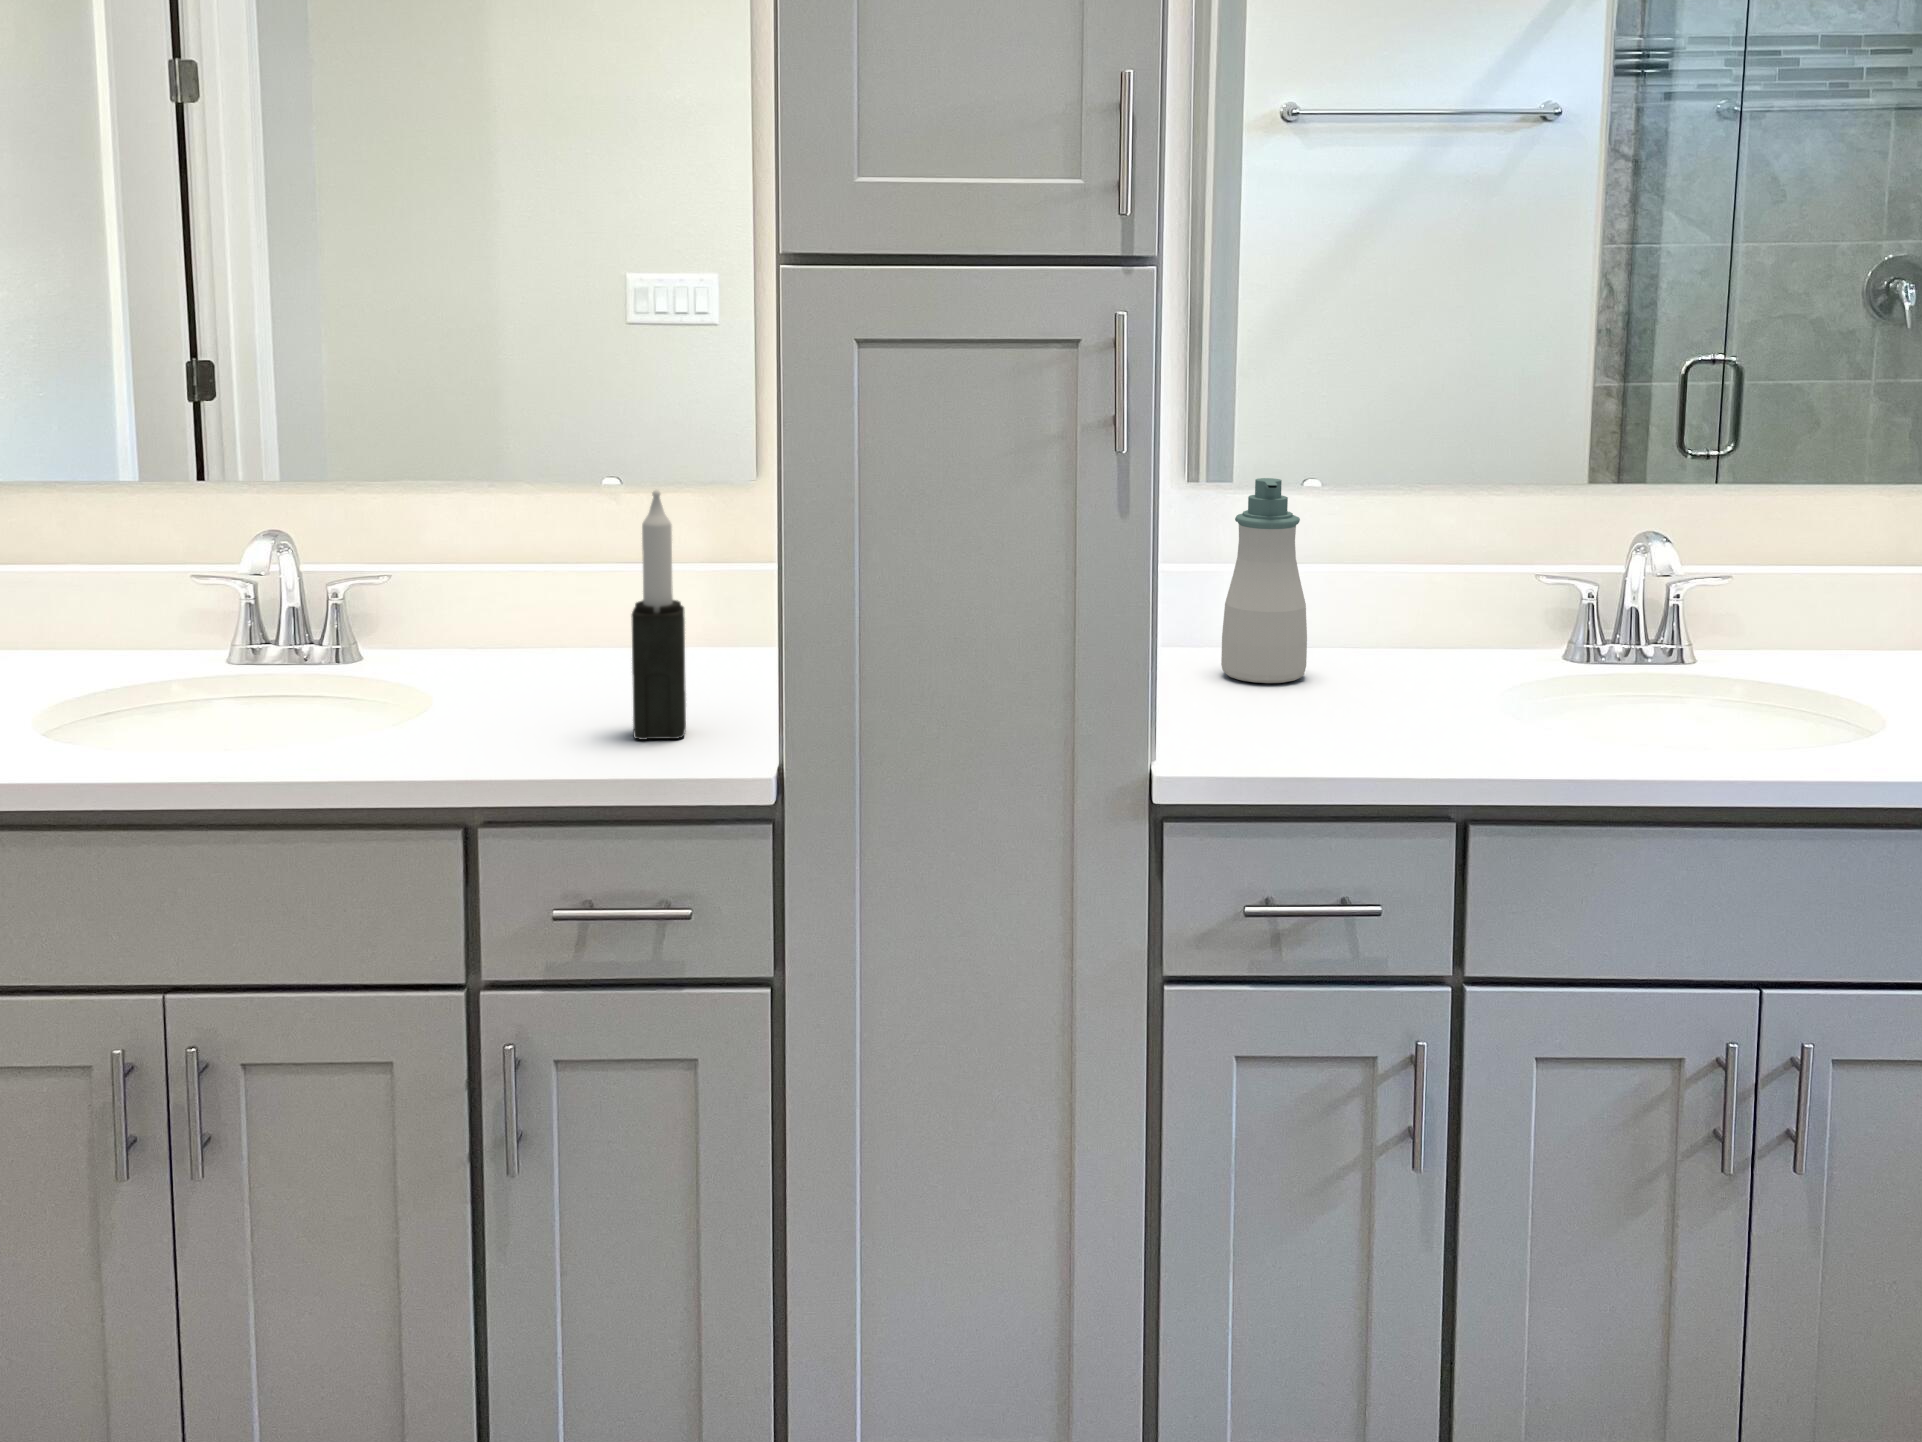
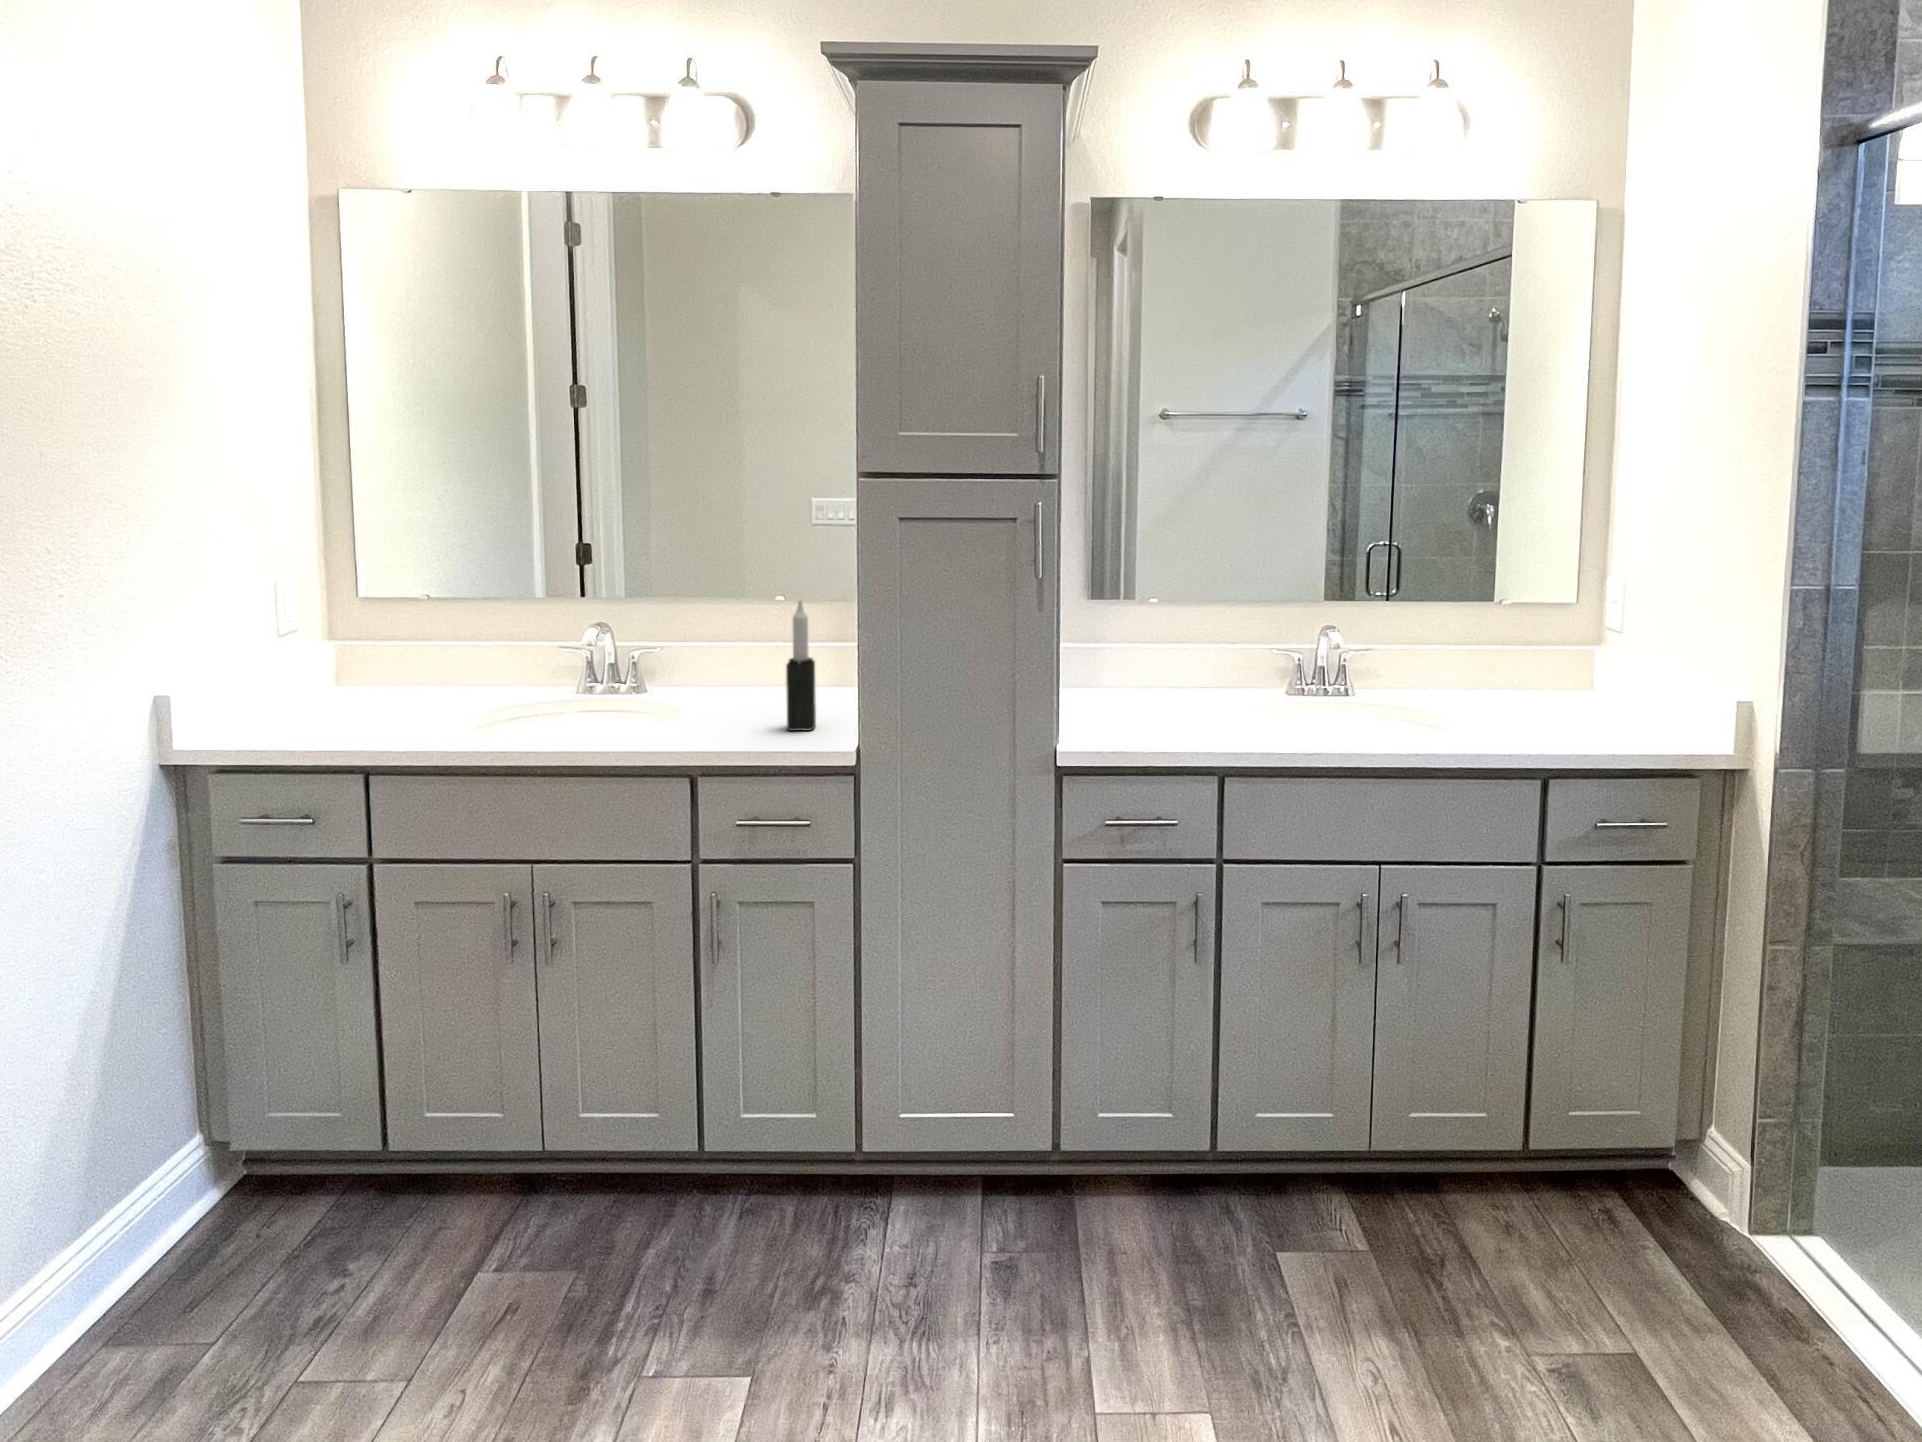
soap bottle: present [1221,478,1307,683] -> none [1104,597,1149,704]

